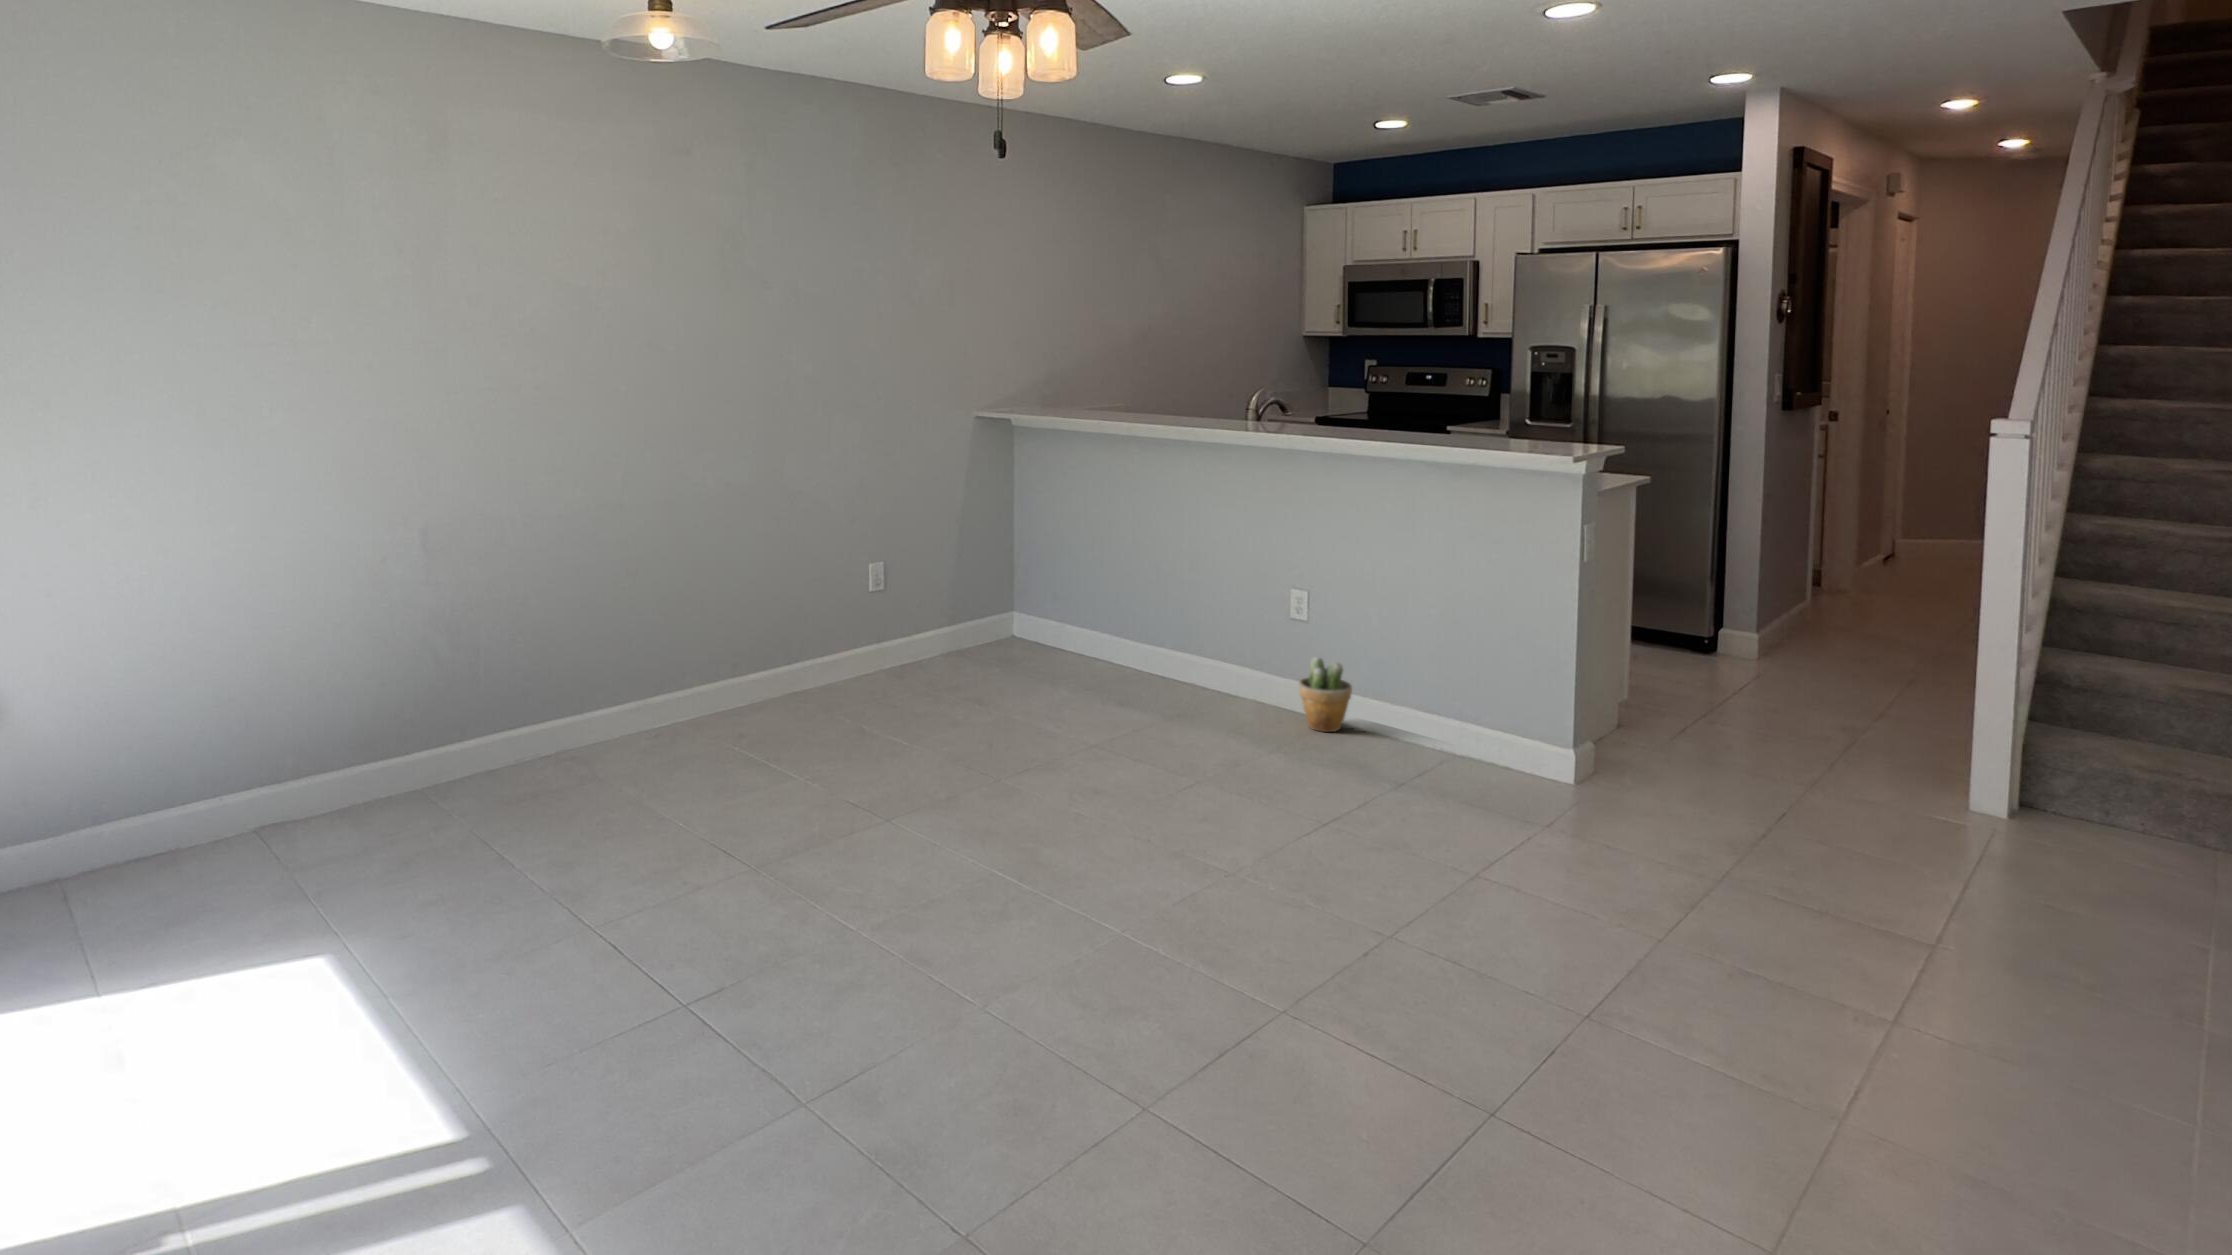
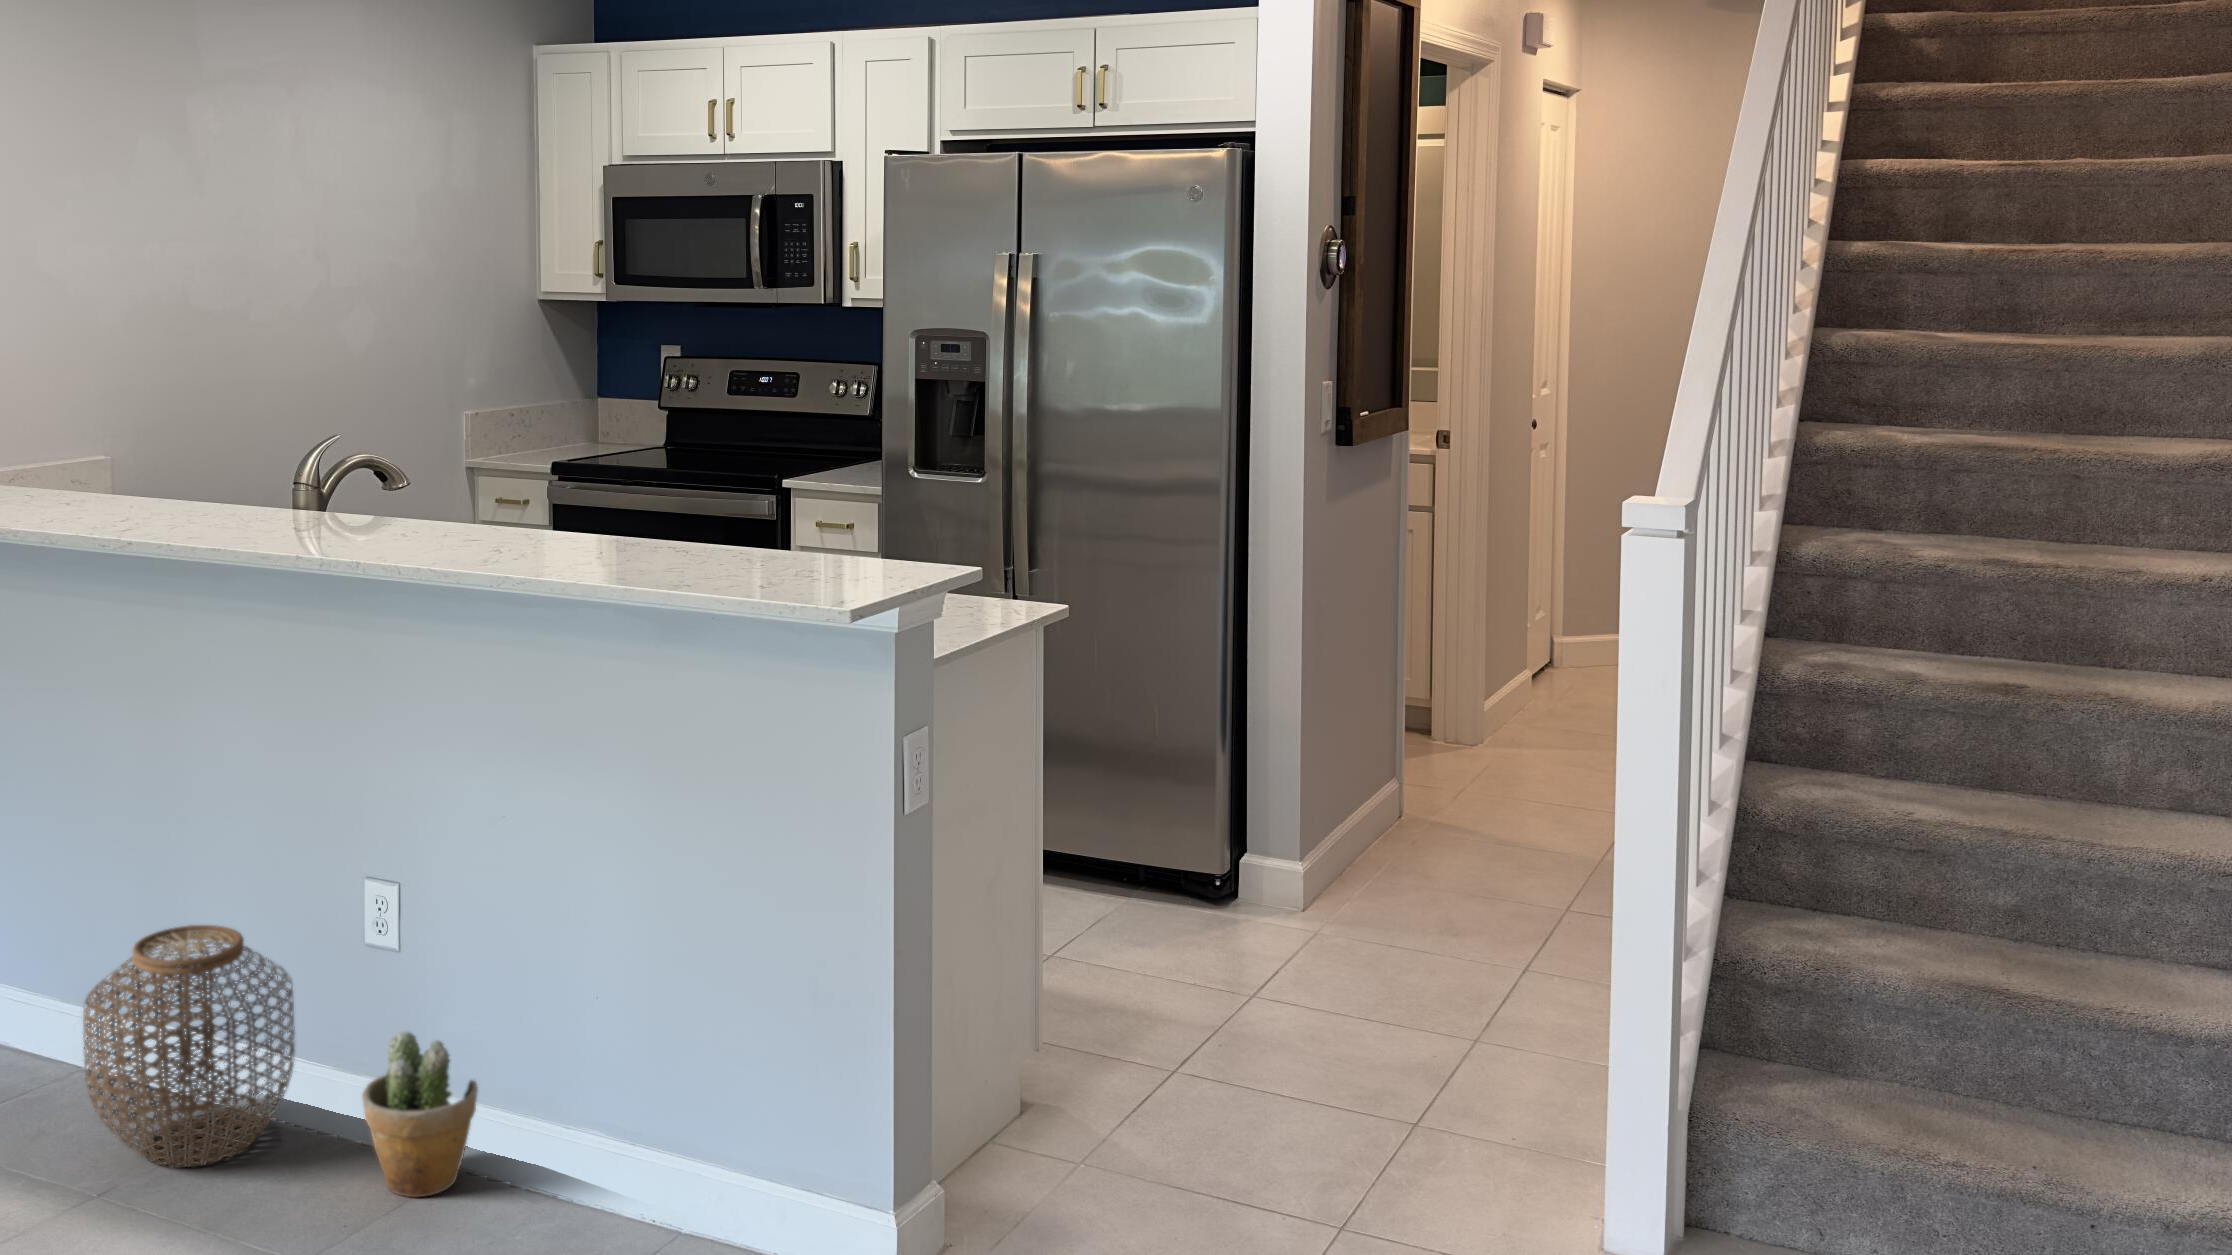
woven basket: none [1166,607,1258,713] -> present [83,925,295,1167]

